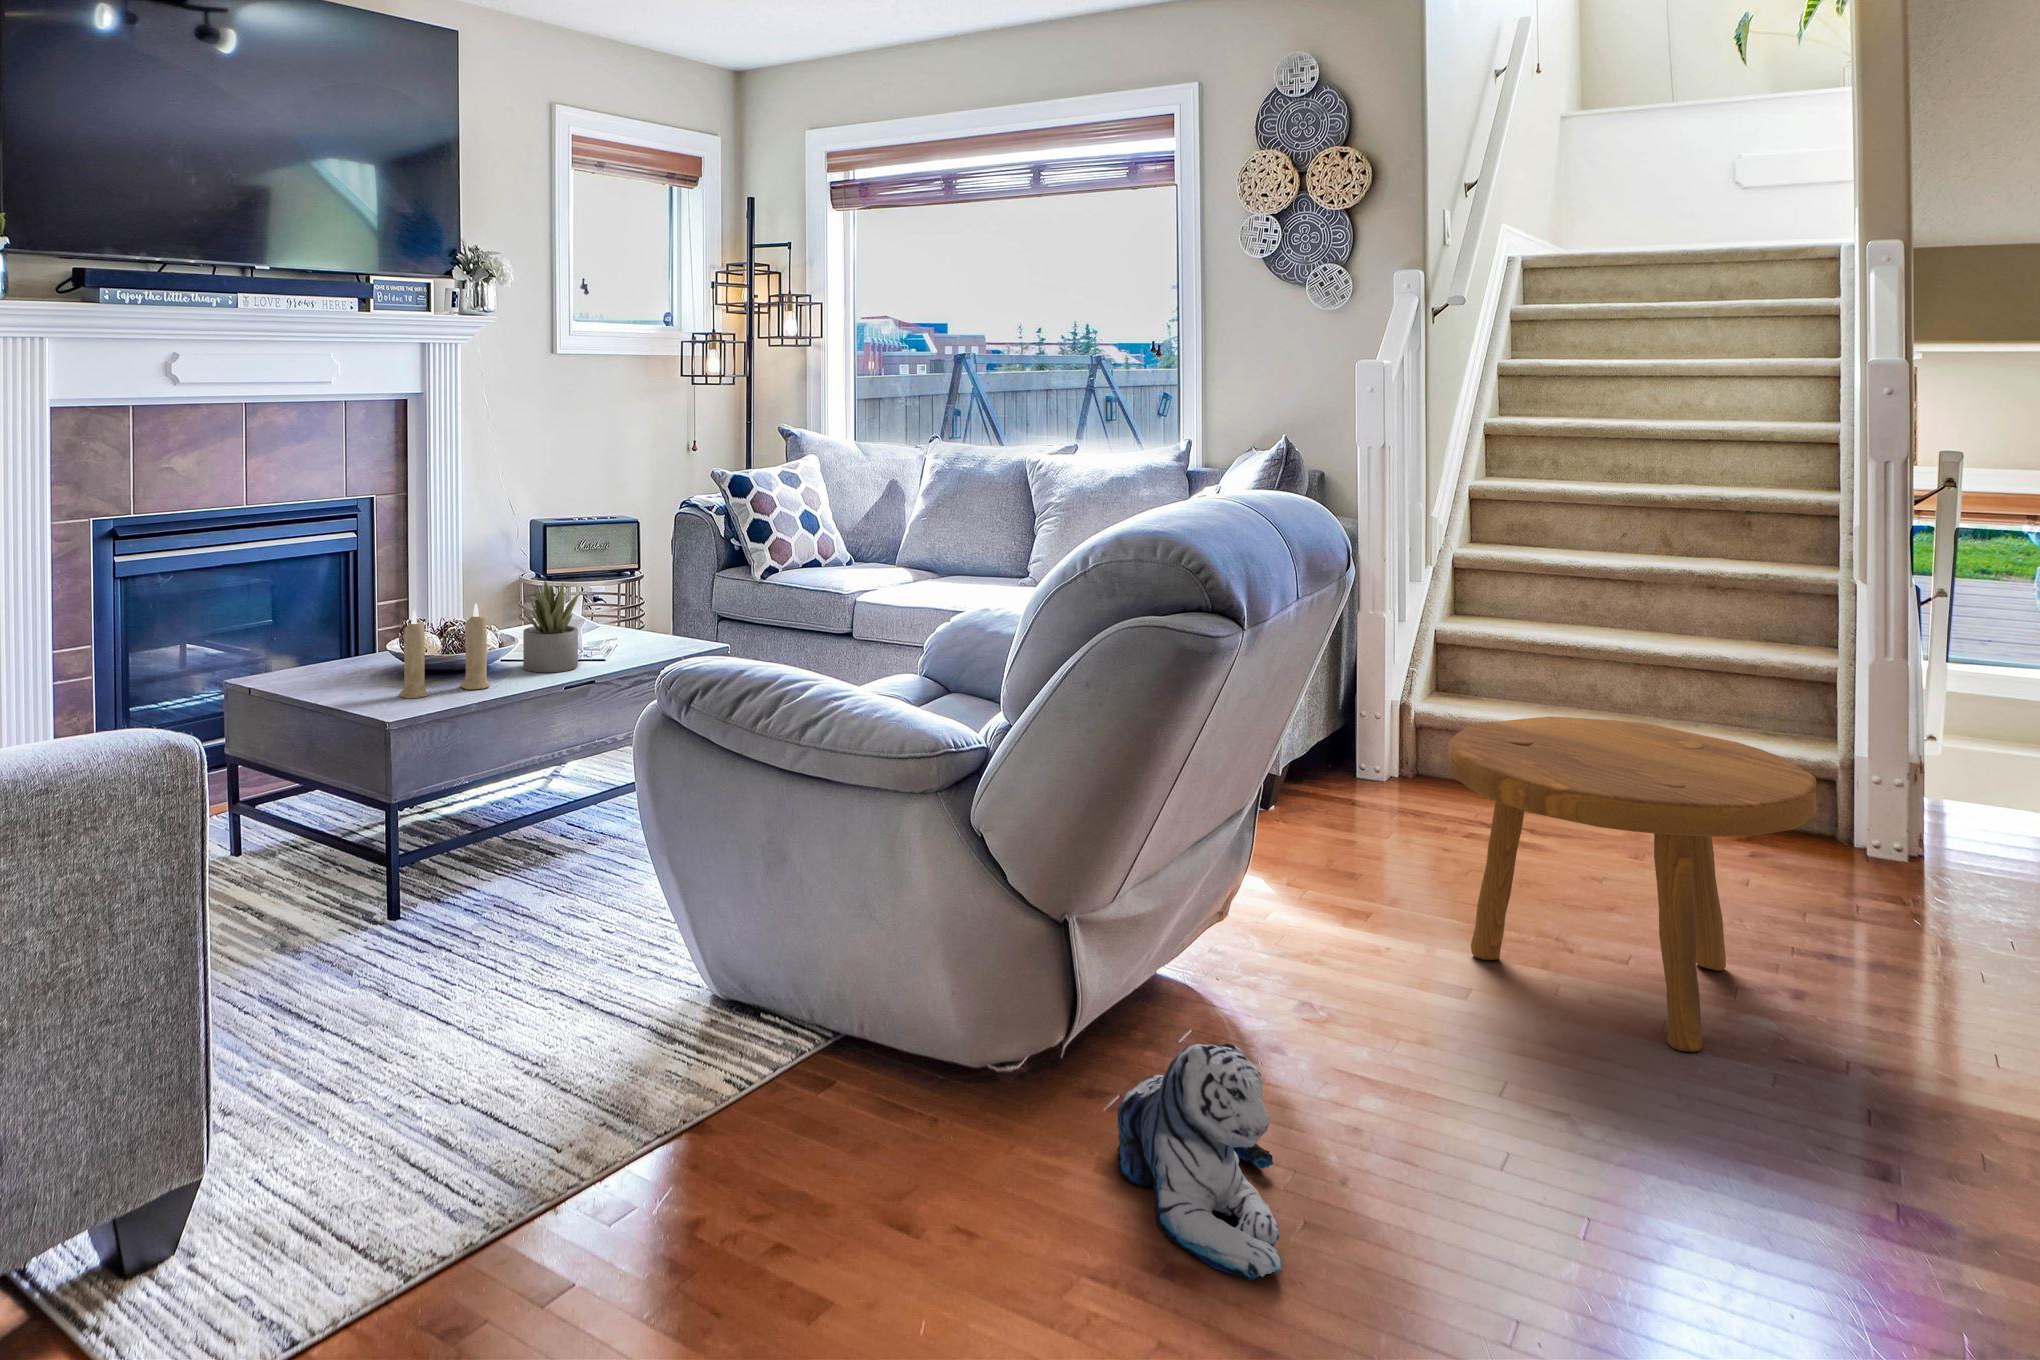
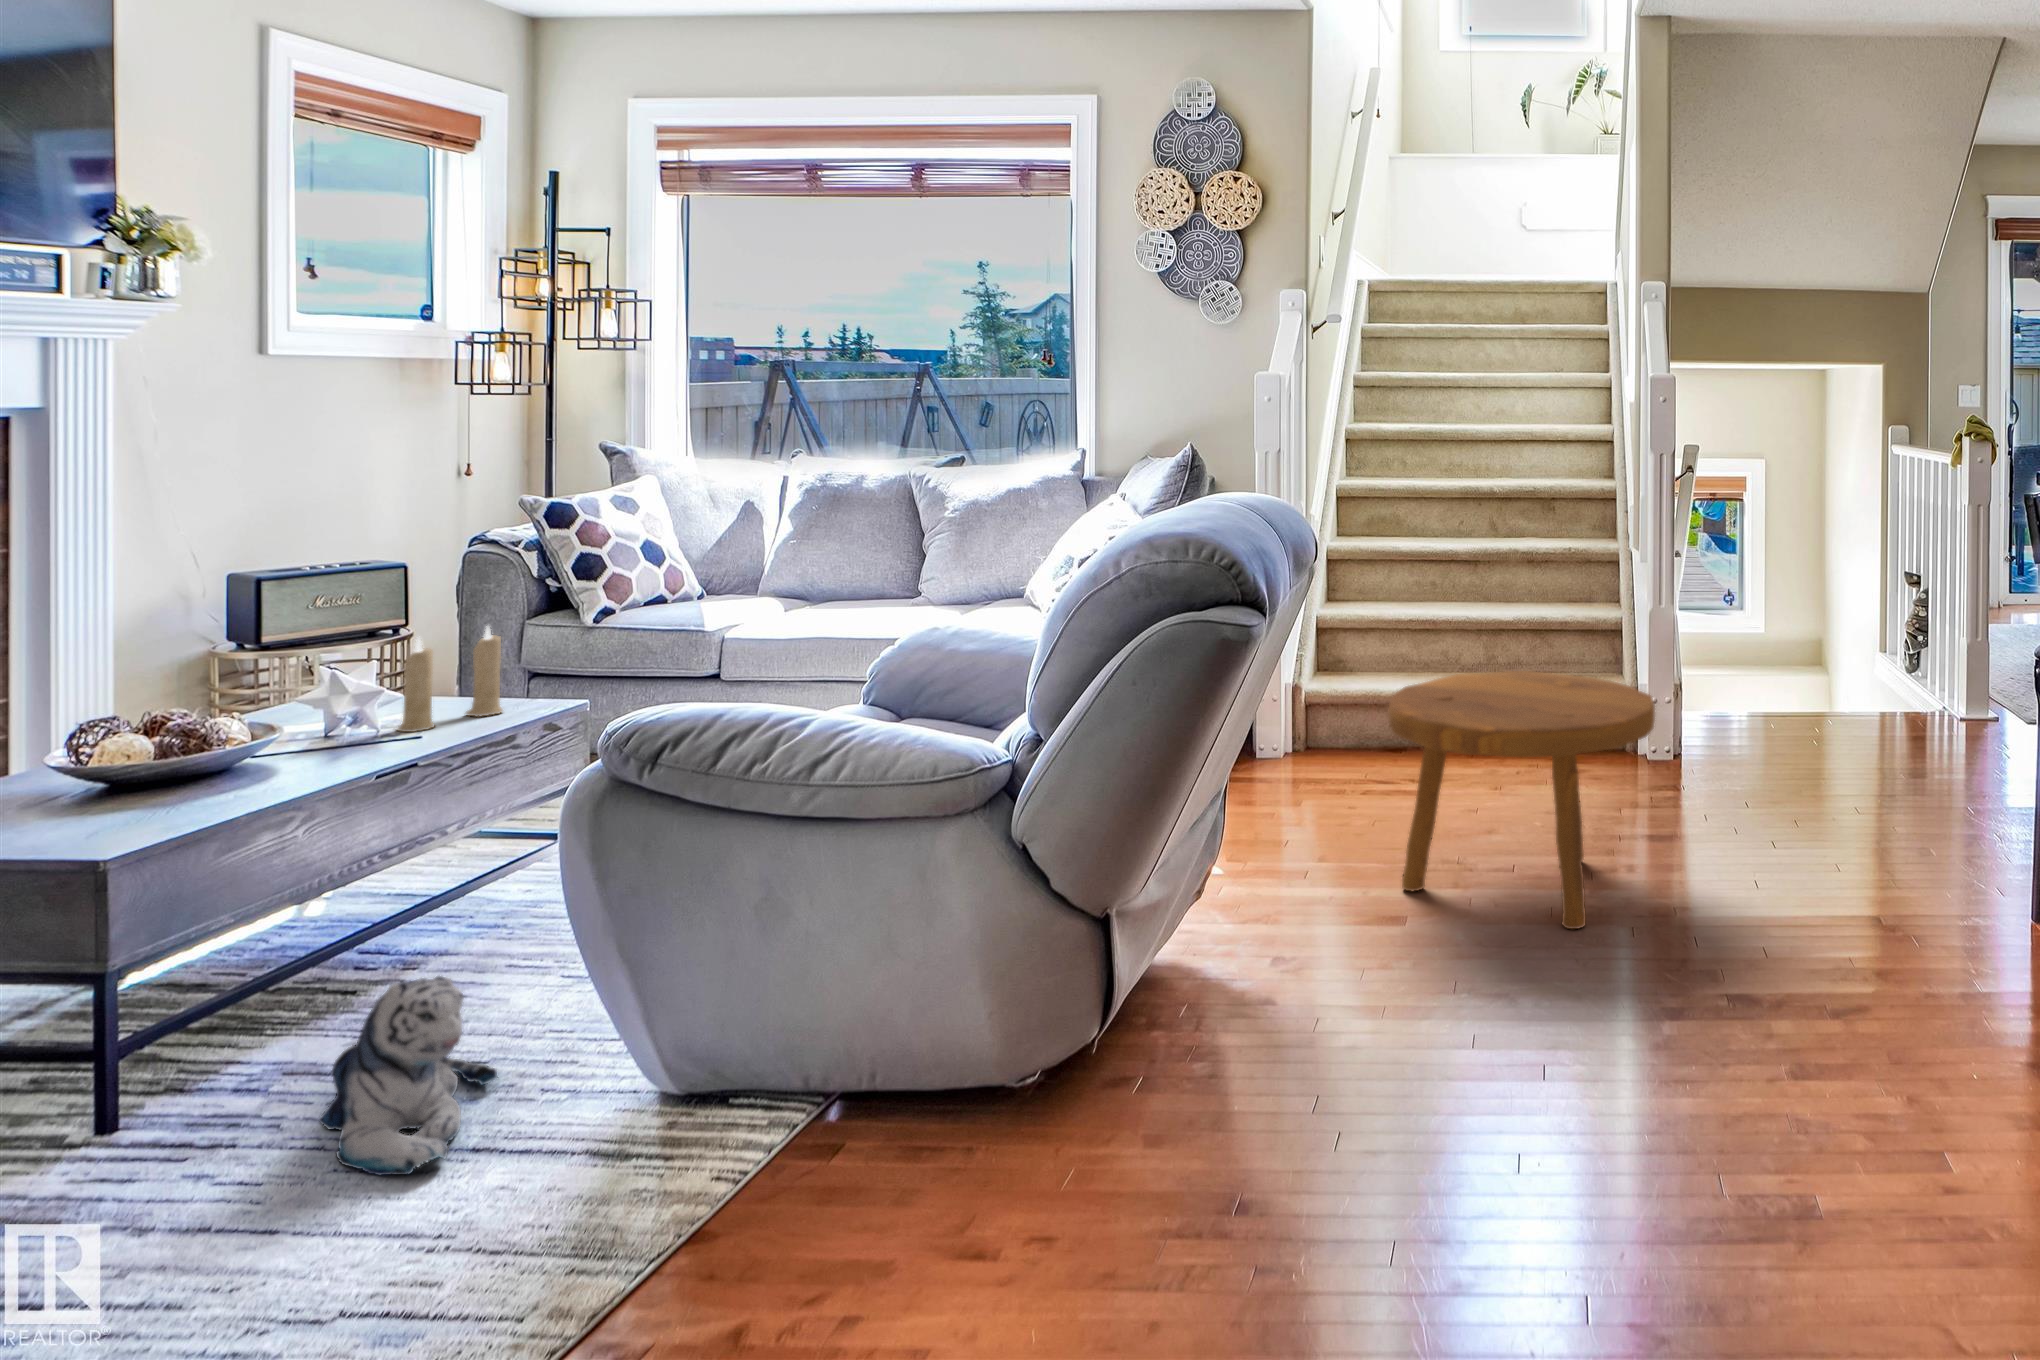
succulent plant: present [521,581,579,672] -> none [301,644,395,763]
candle: present [399,604,490,699] -> present [397,627,503,732]
plush toy: present [1116,1044,1283,1281] -> present [319,976,497,1175]

